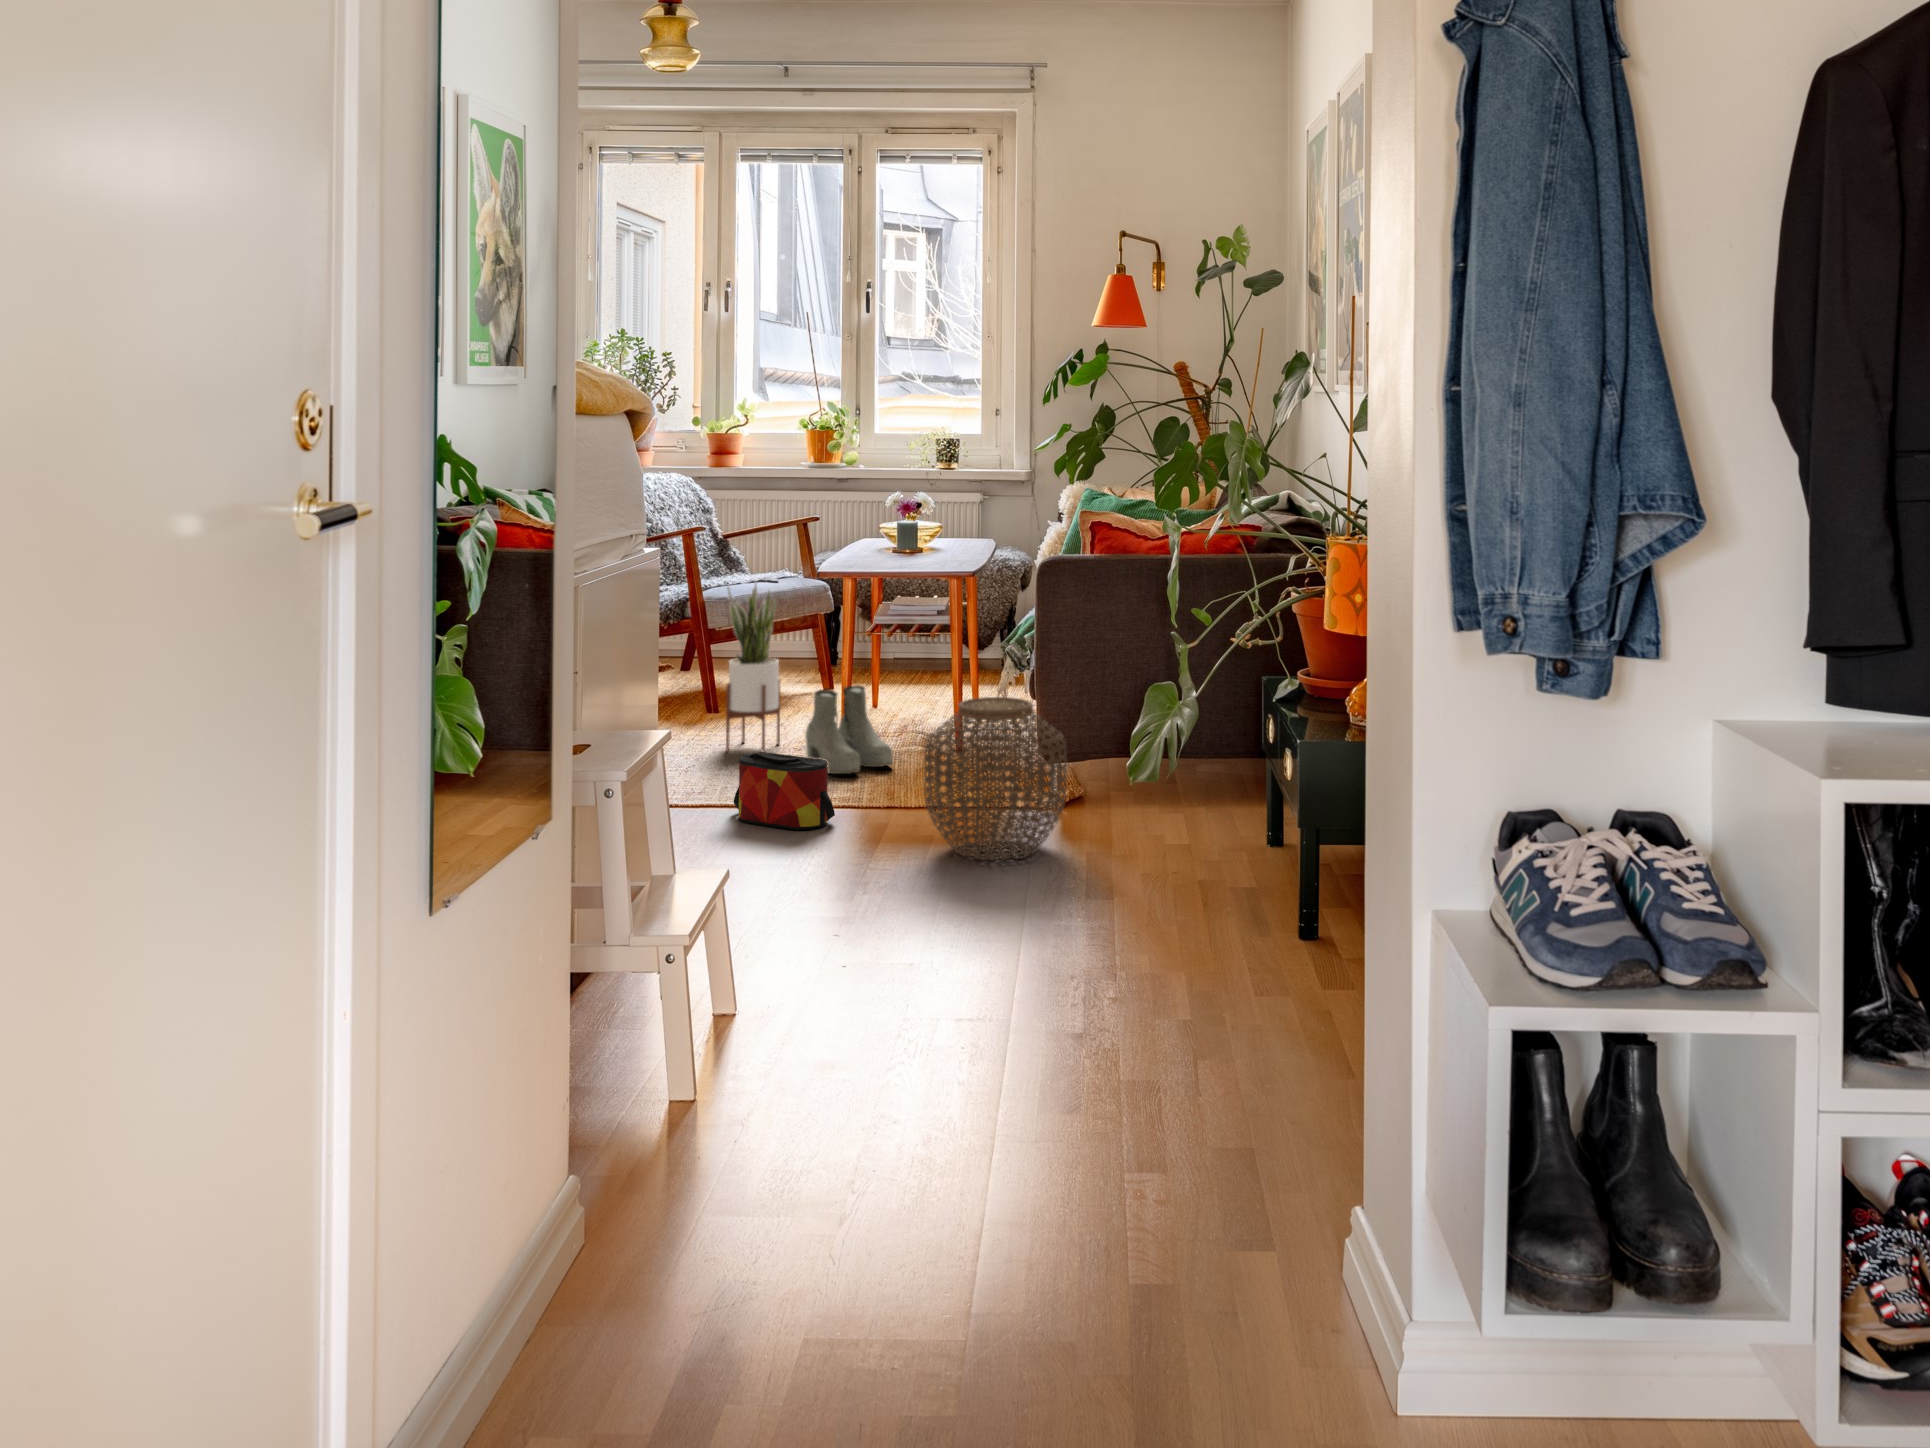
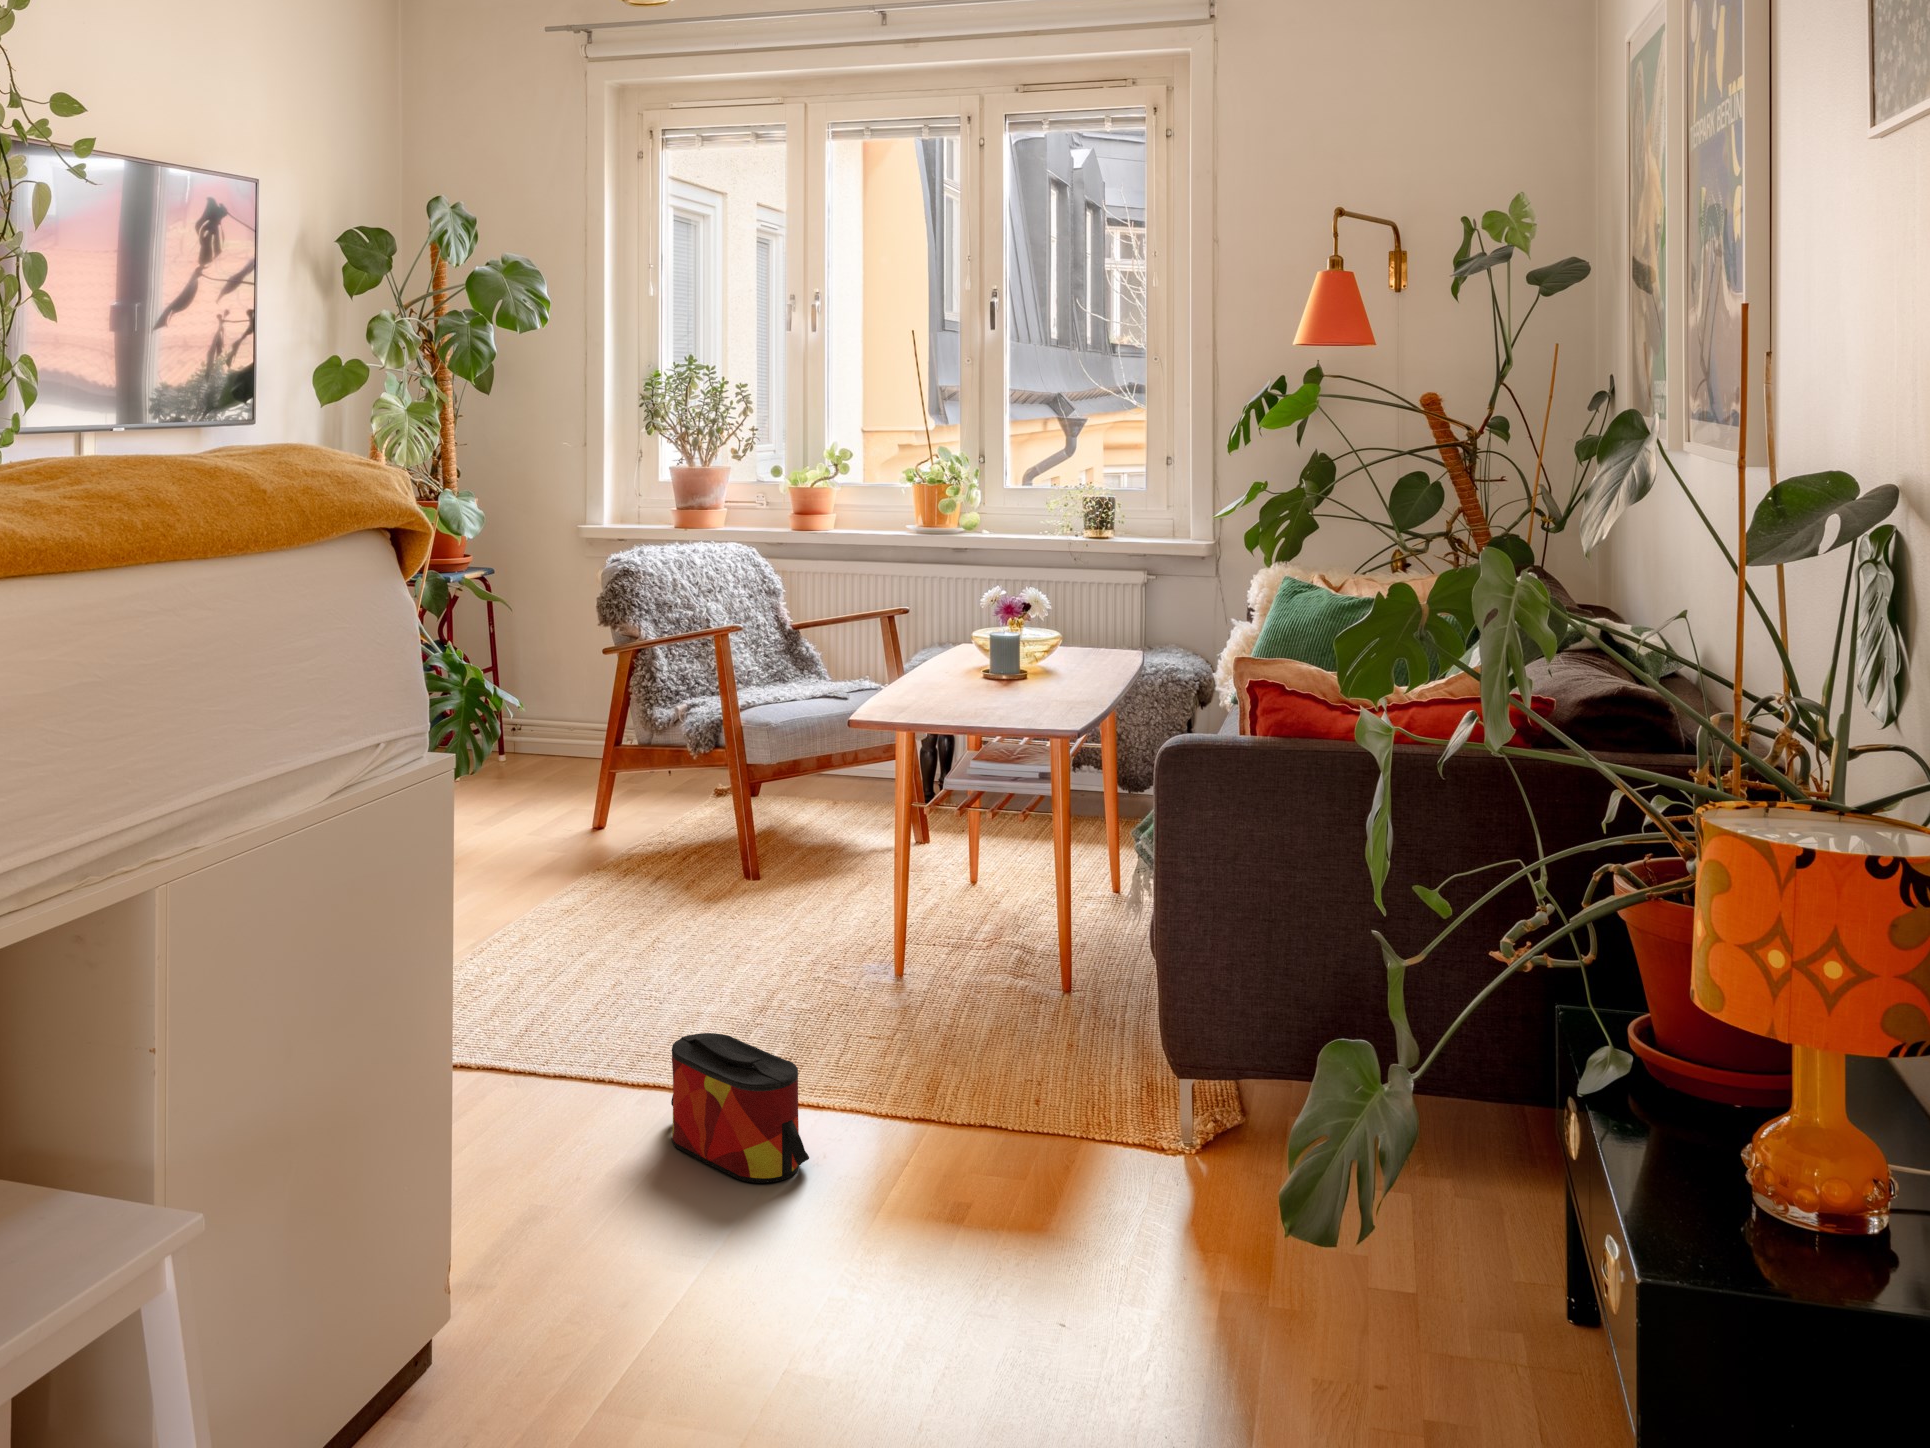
potted plant: present [726,584,780,752] -> none [722,726,806,975]
boots: present [806,685,893,774] -> none [823,896,946,1045]
woven basket: present [924,697,1067,860] -> none [921,1018,1171,1332]

